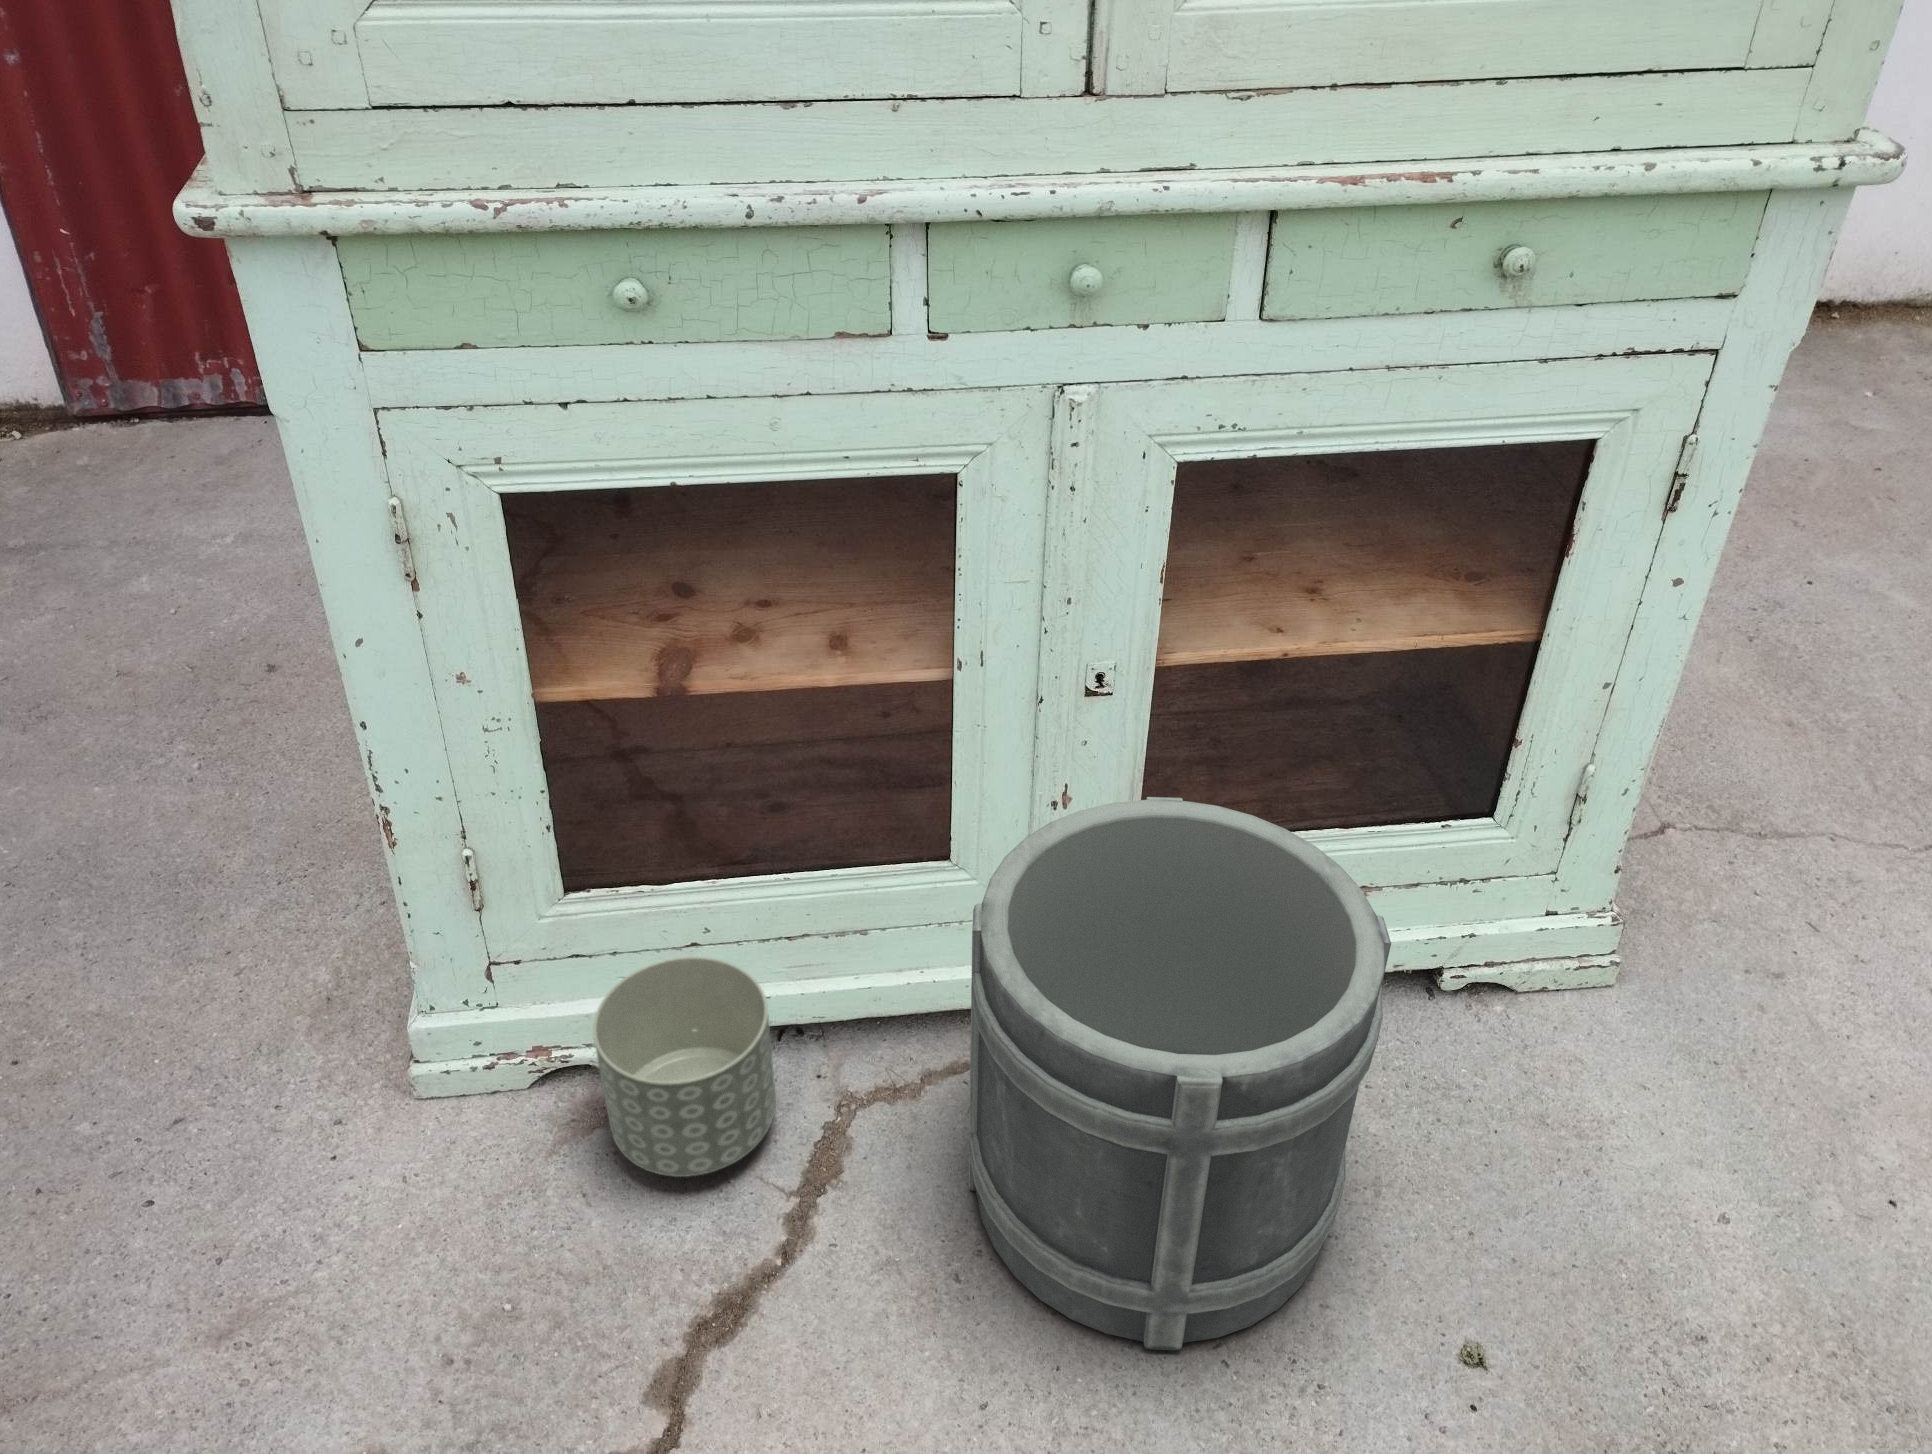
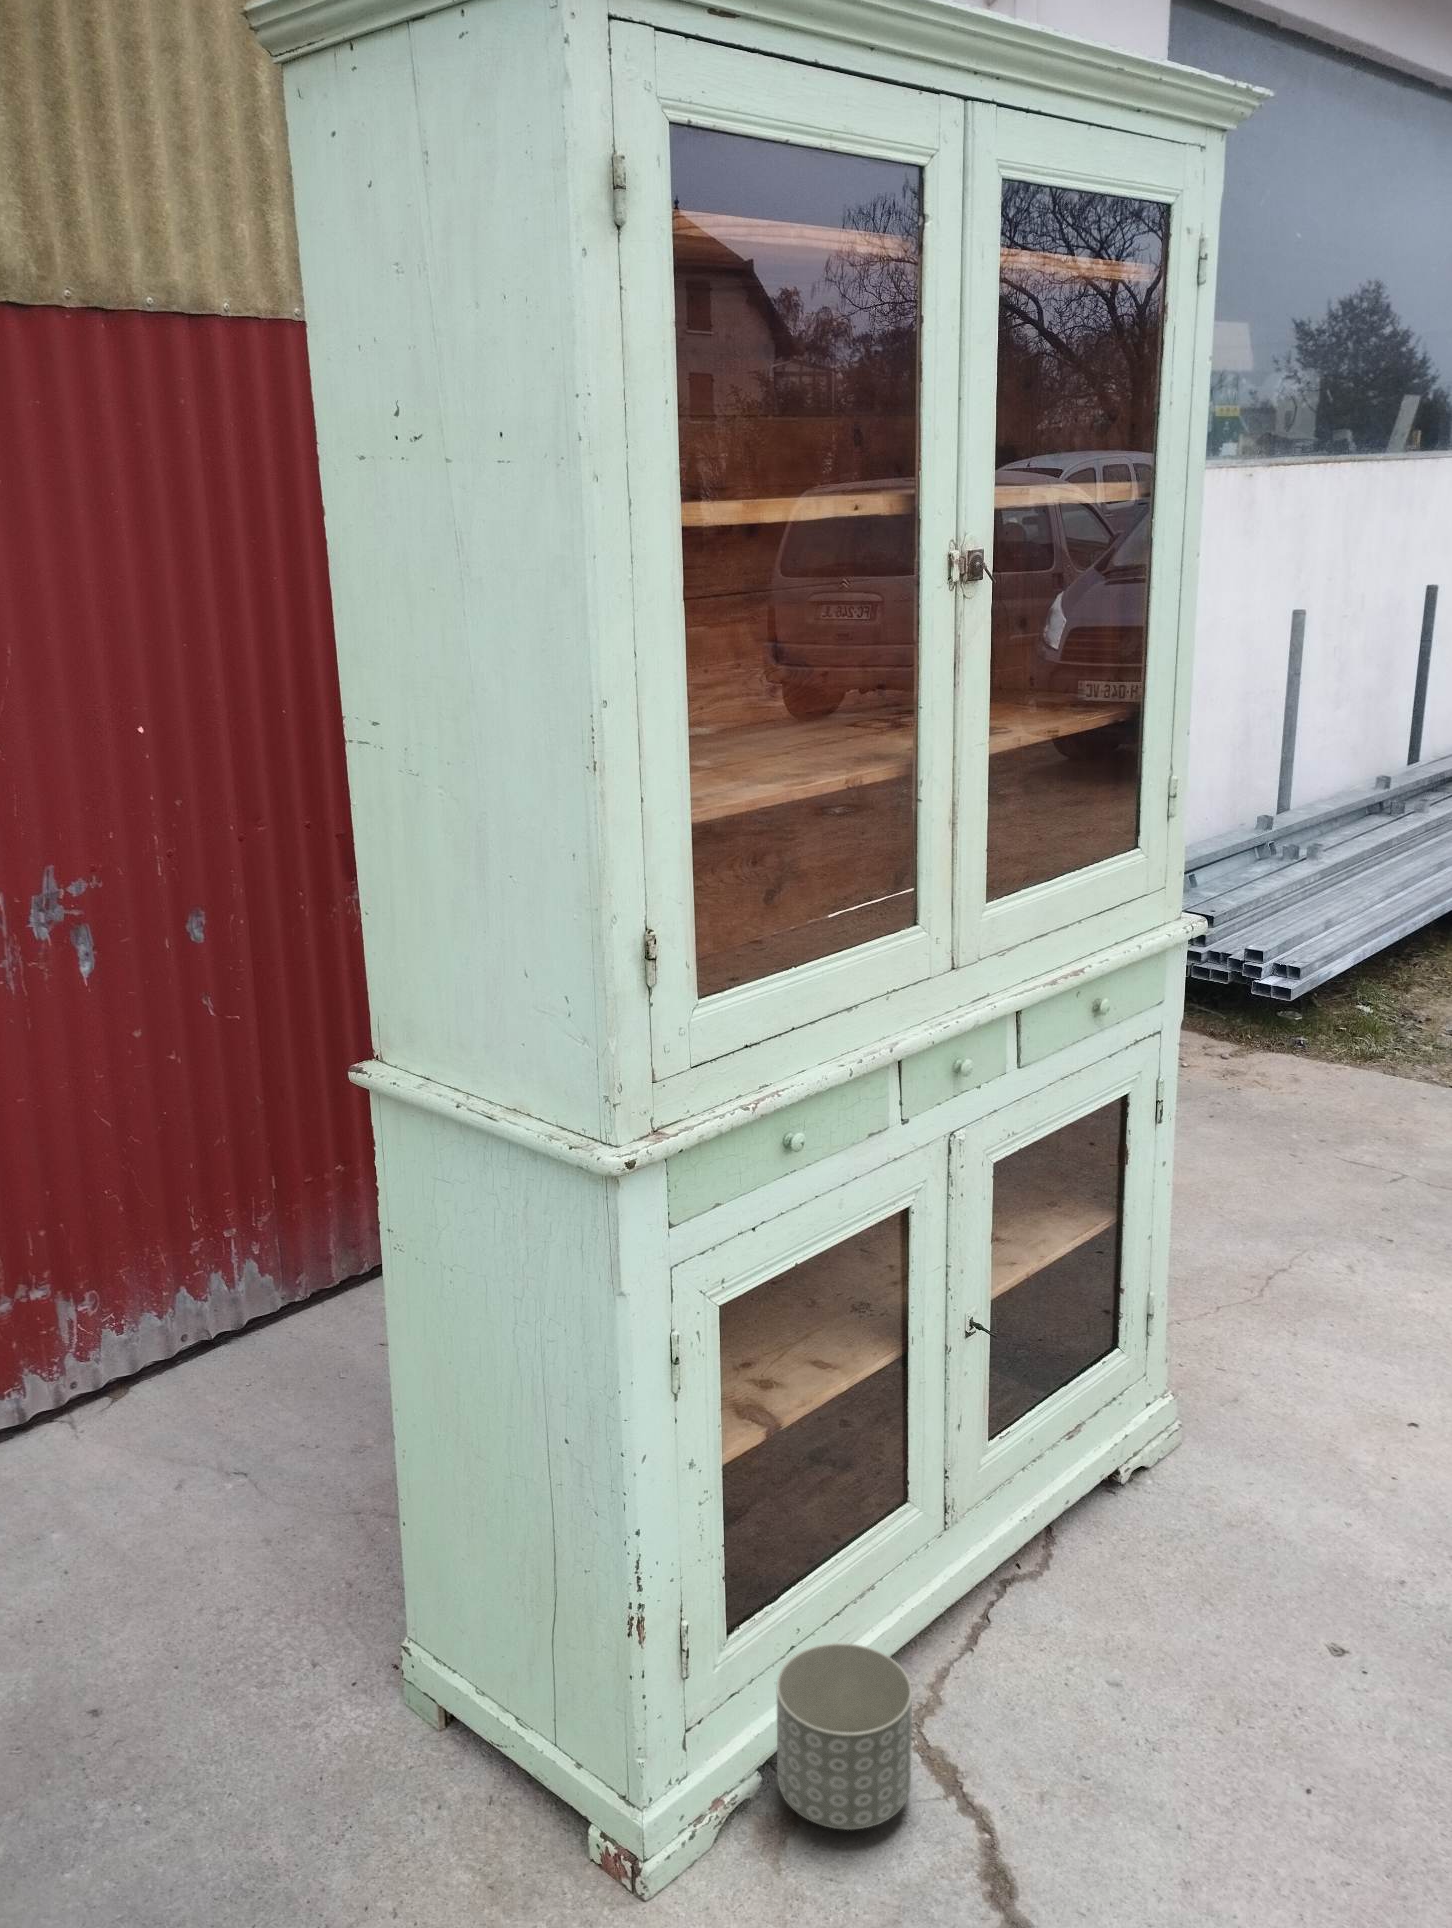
bucket: present [968,797,1391,1350] -> none [982,1378,1255,1755]

